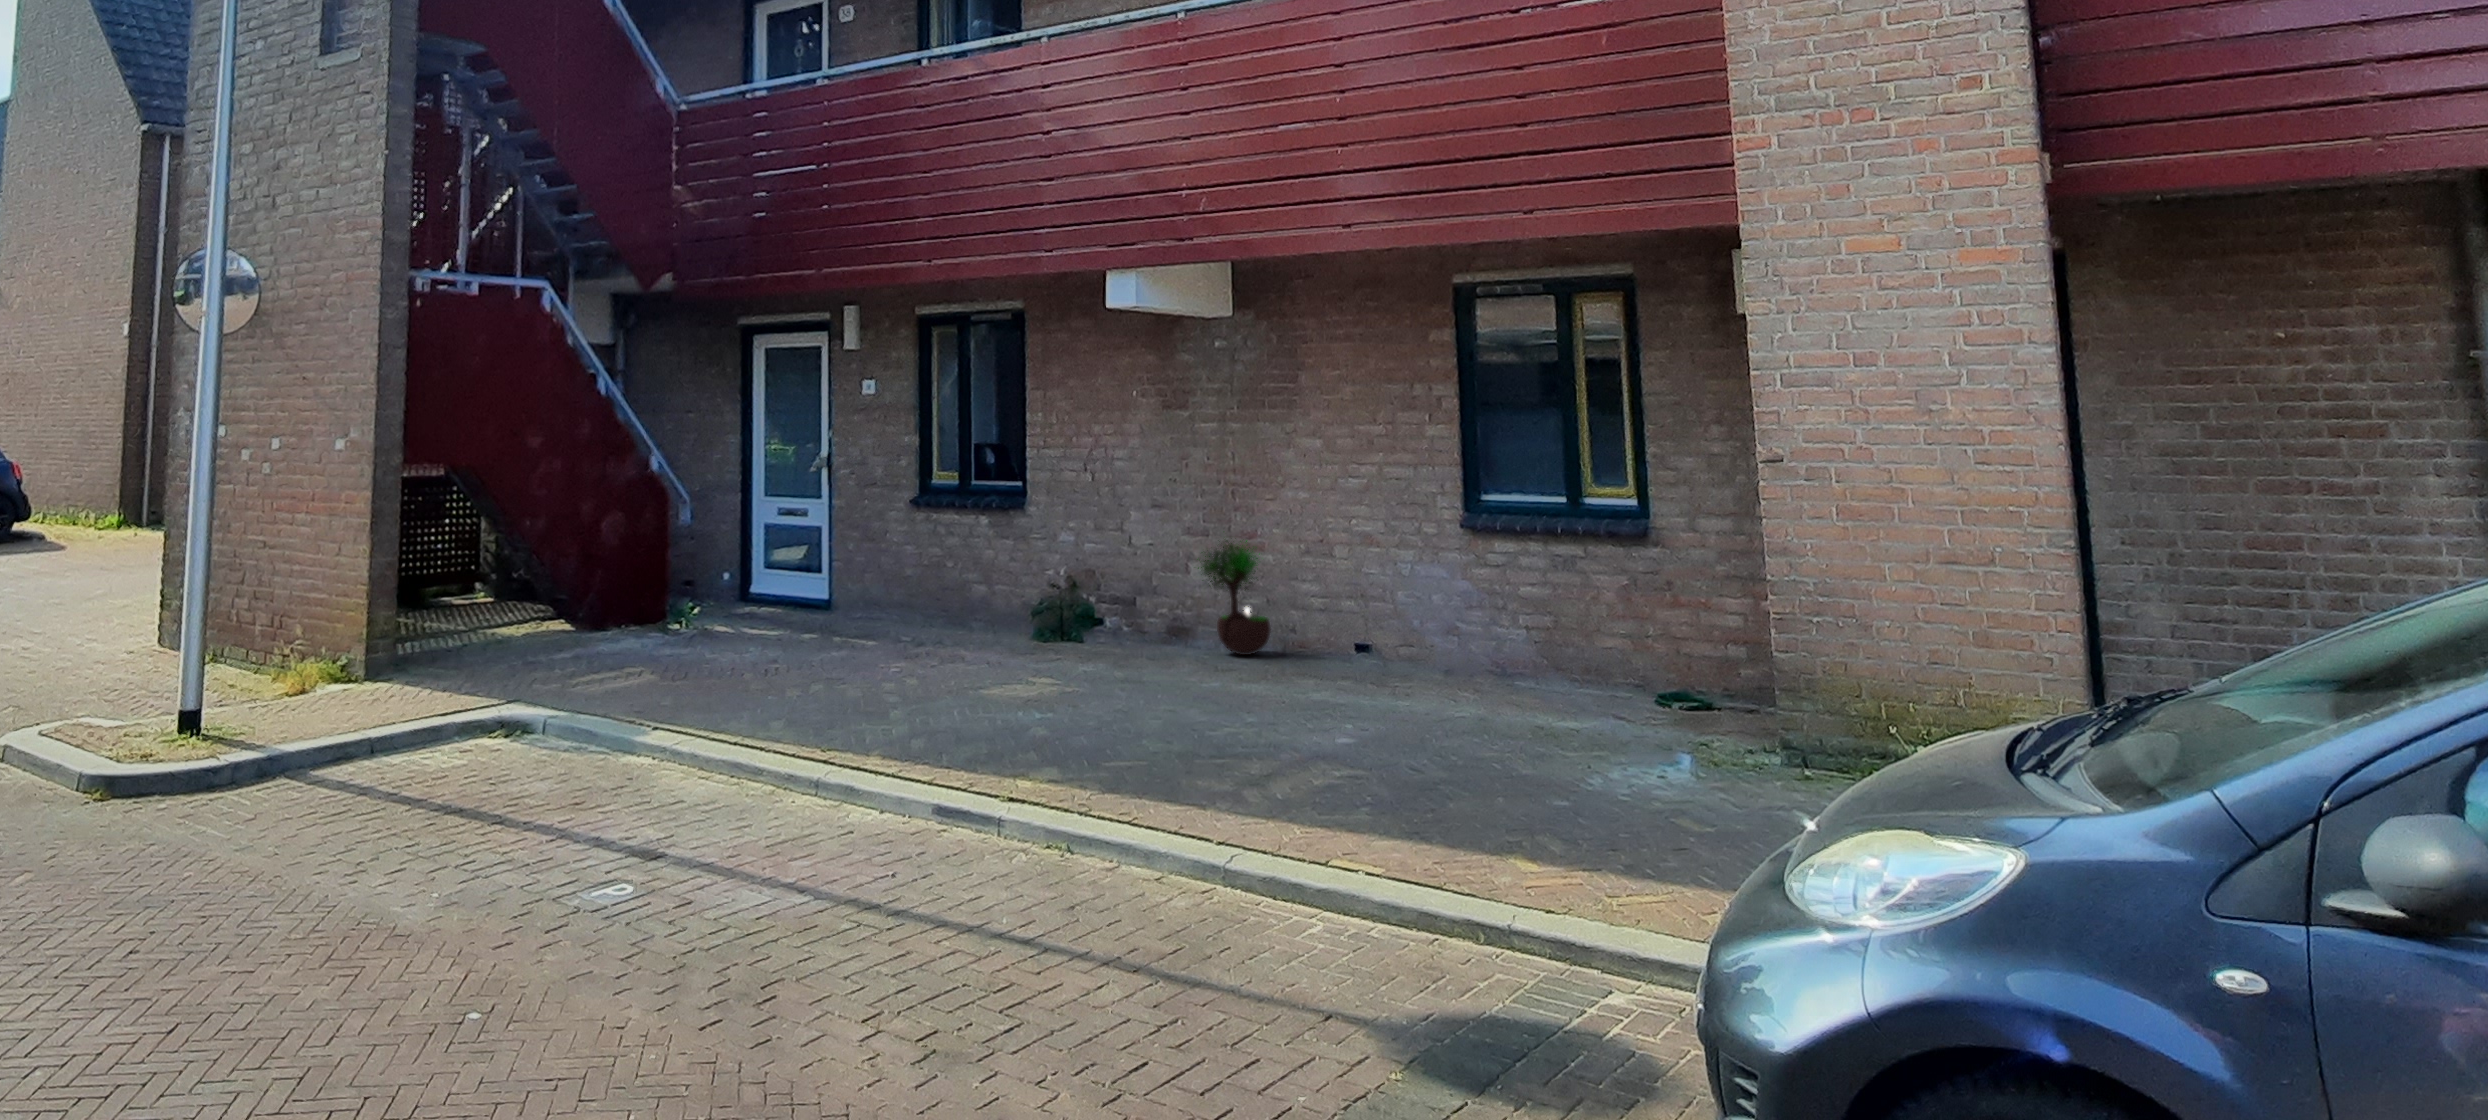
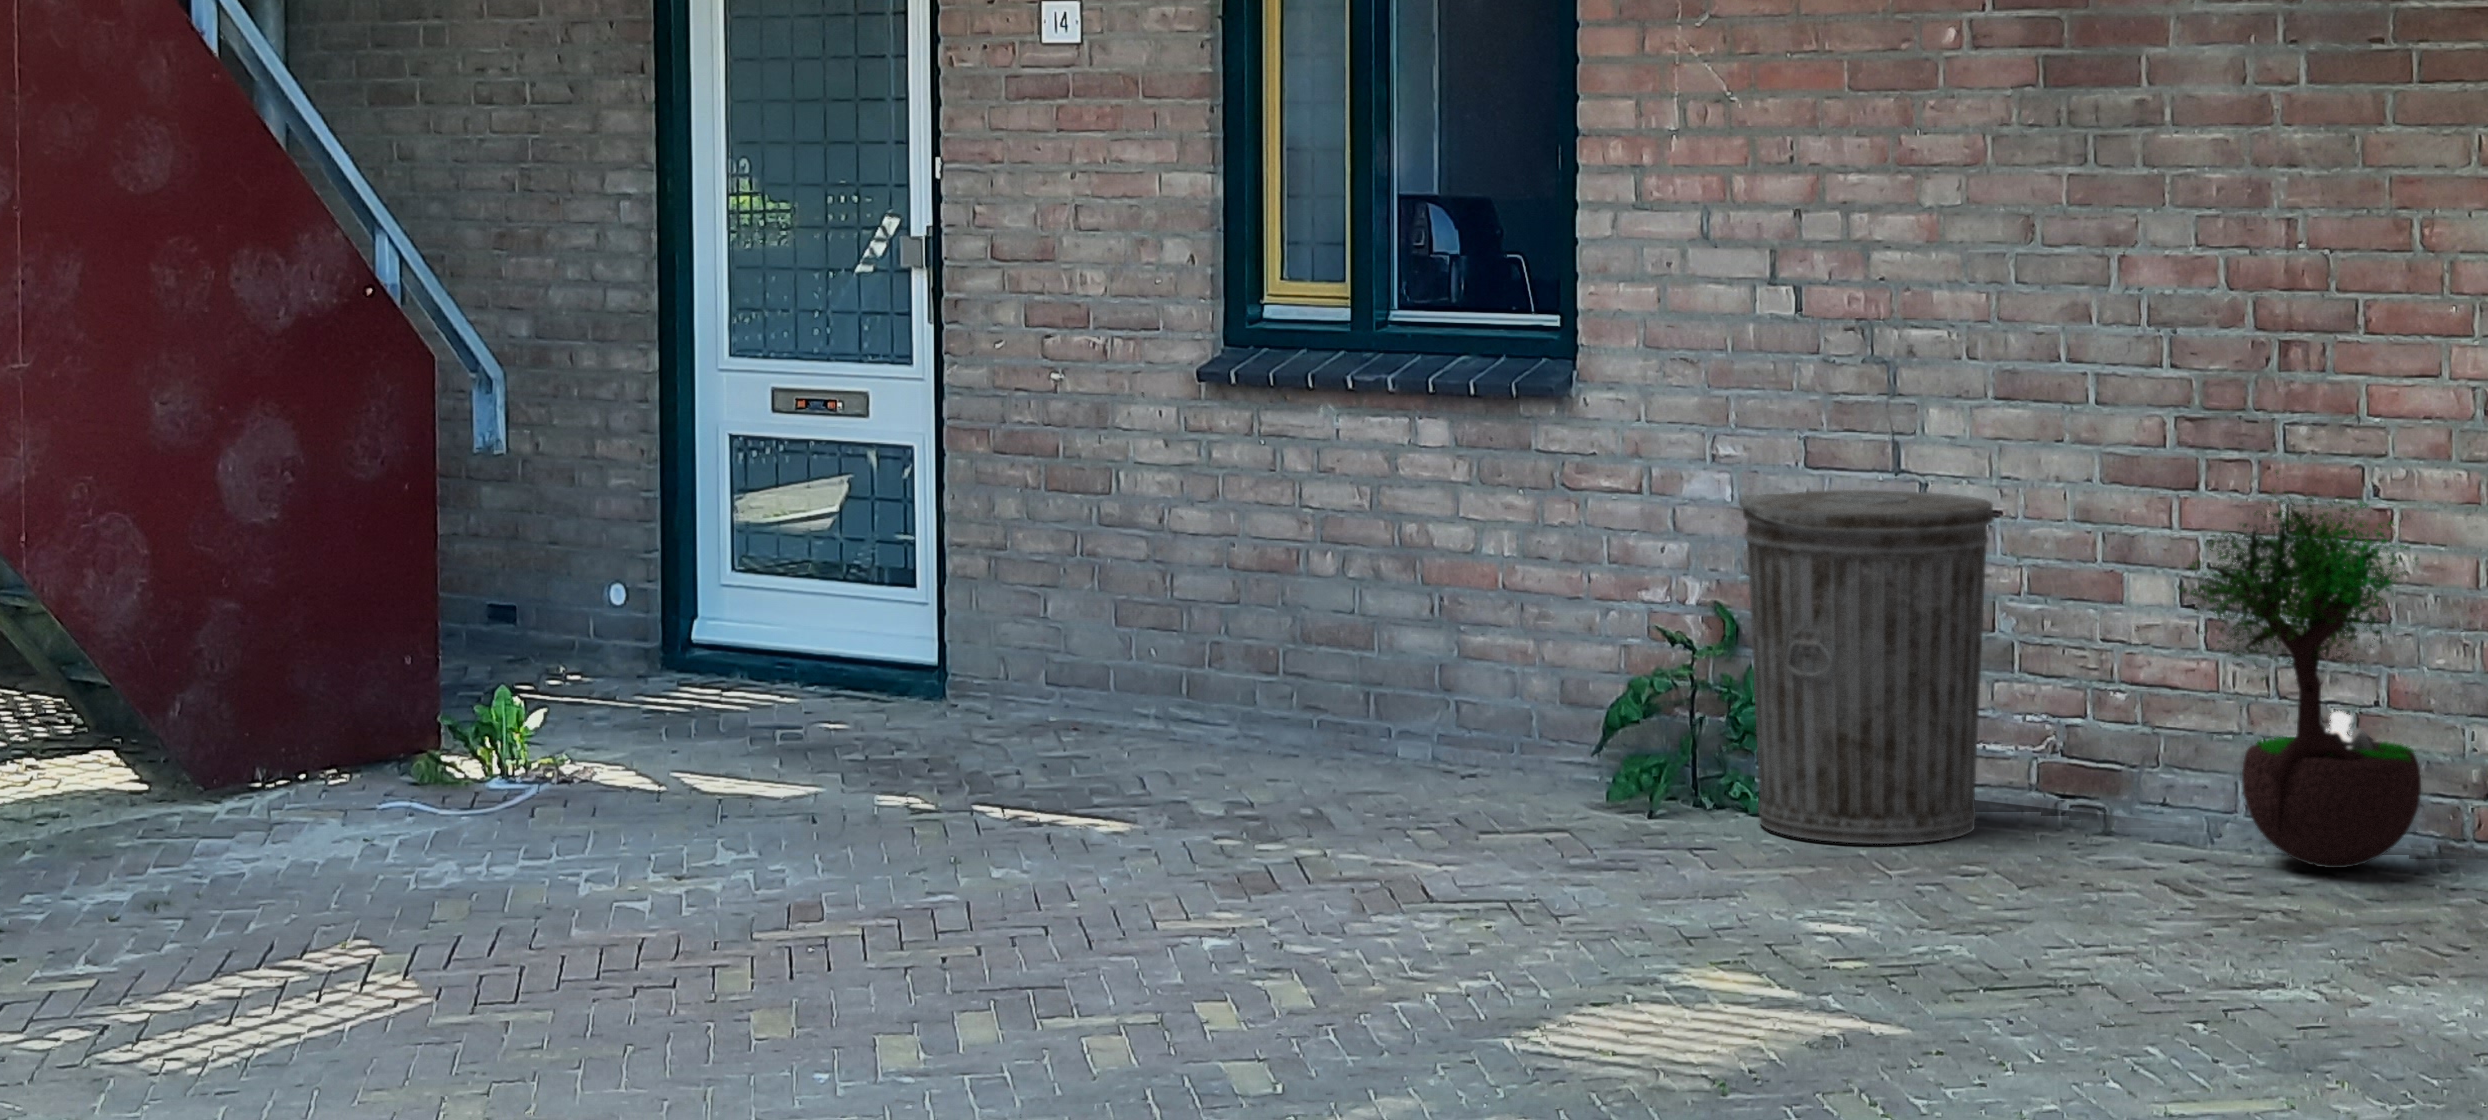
trash can: none [1069,539,1147,648] -> present [1739,490,1994,844]

